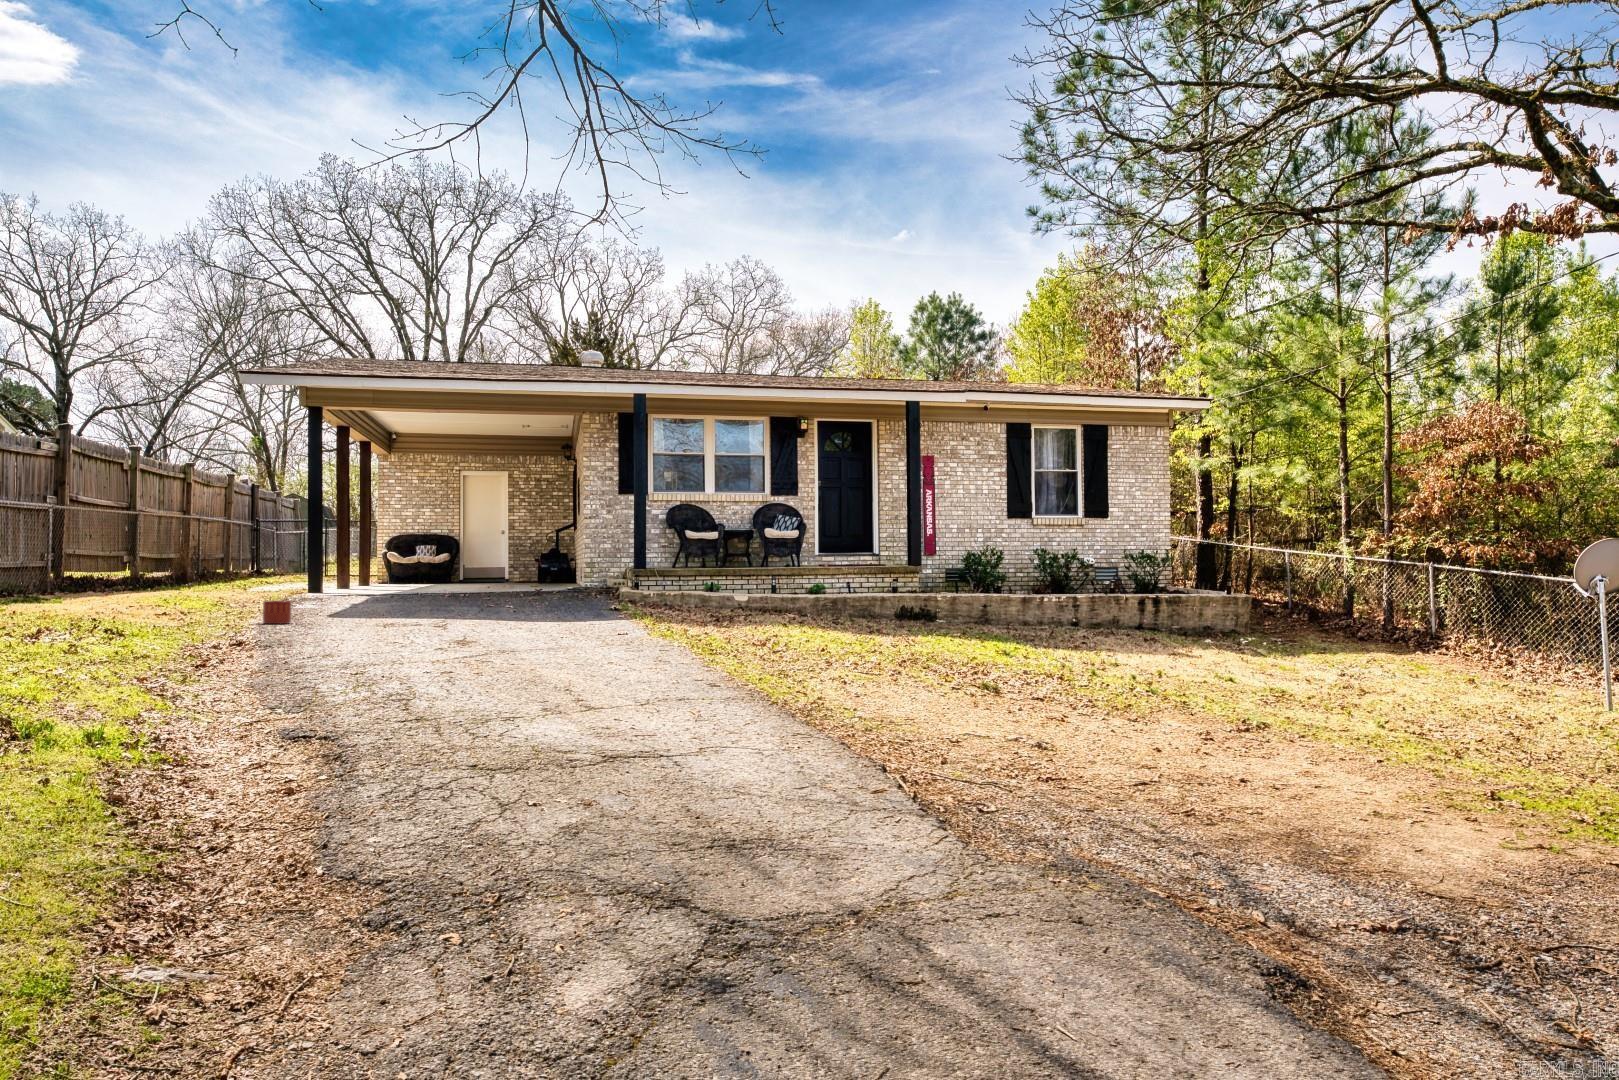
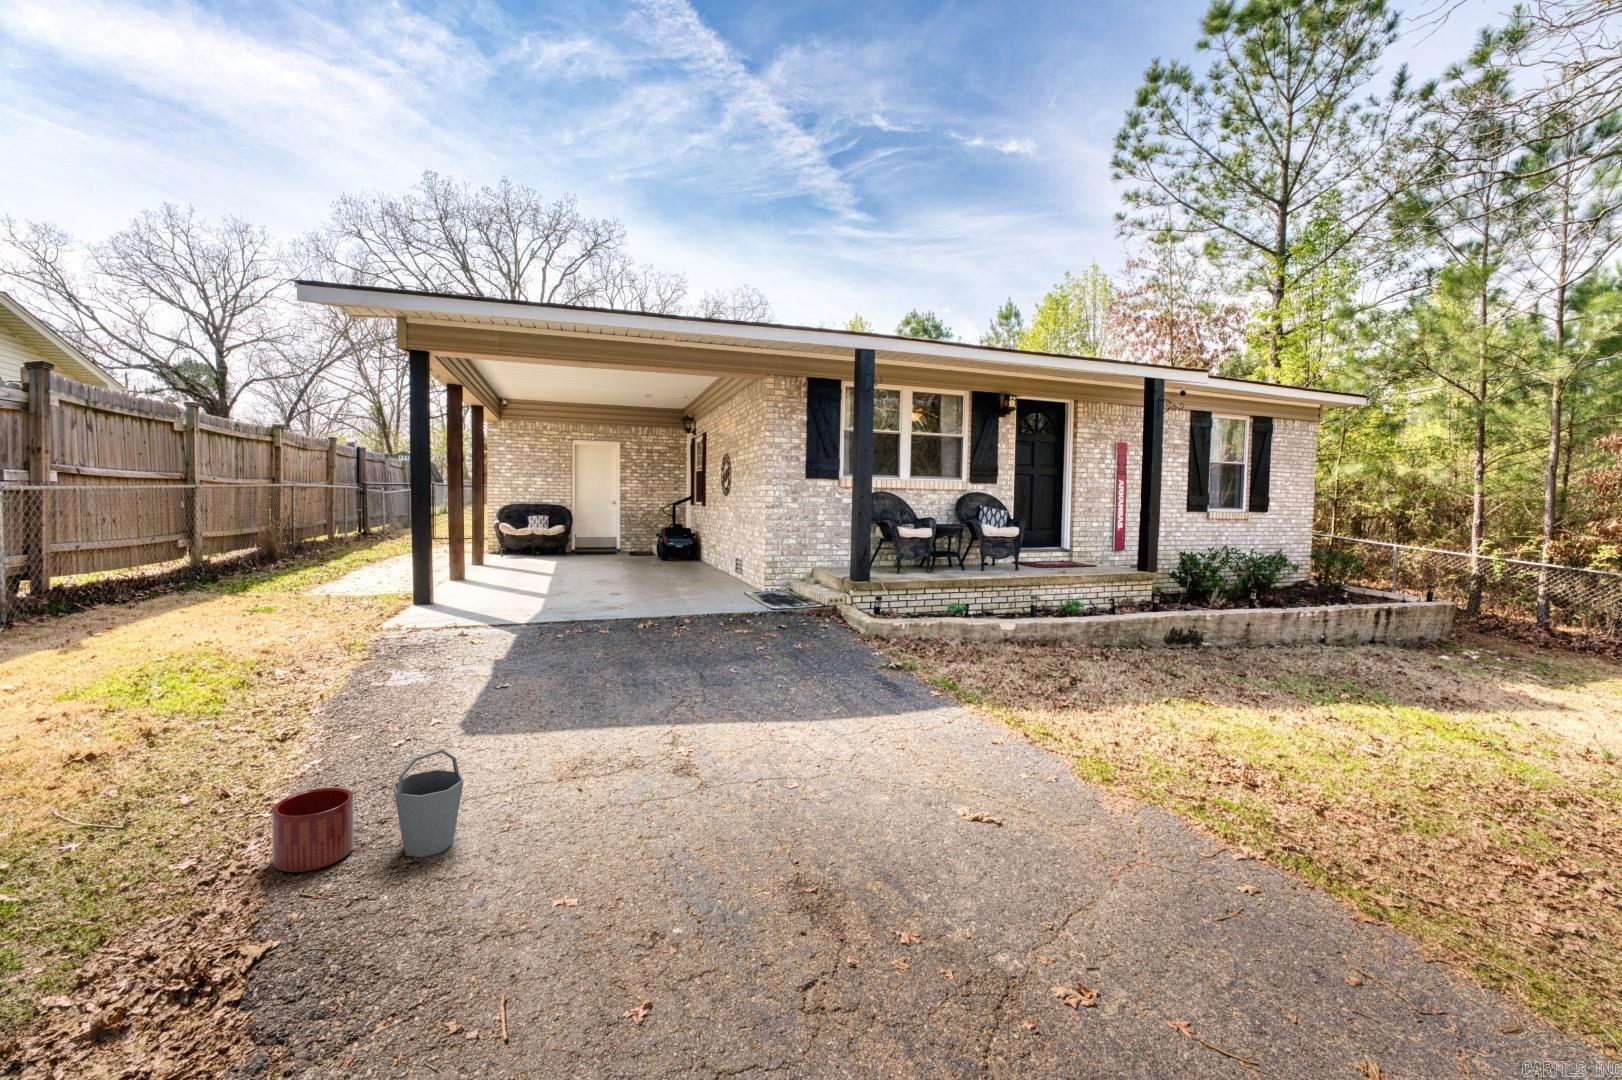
bucket: none [307,585,334,625] -> present [393,749,464,857]

